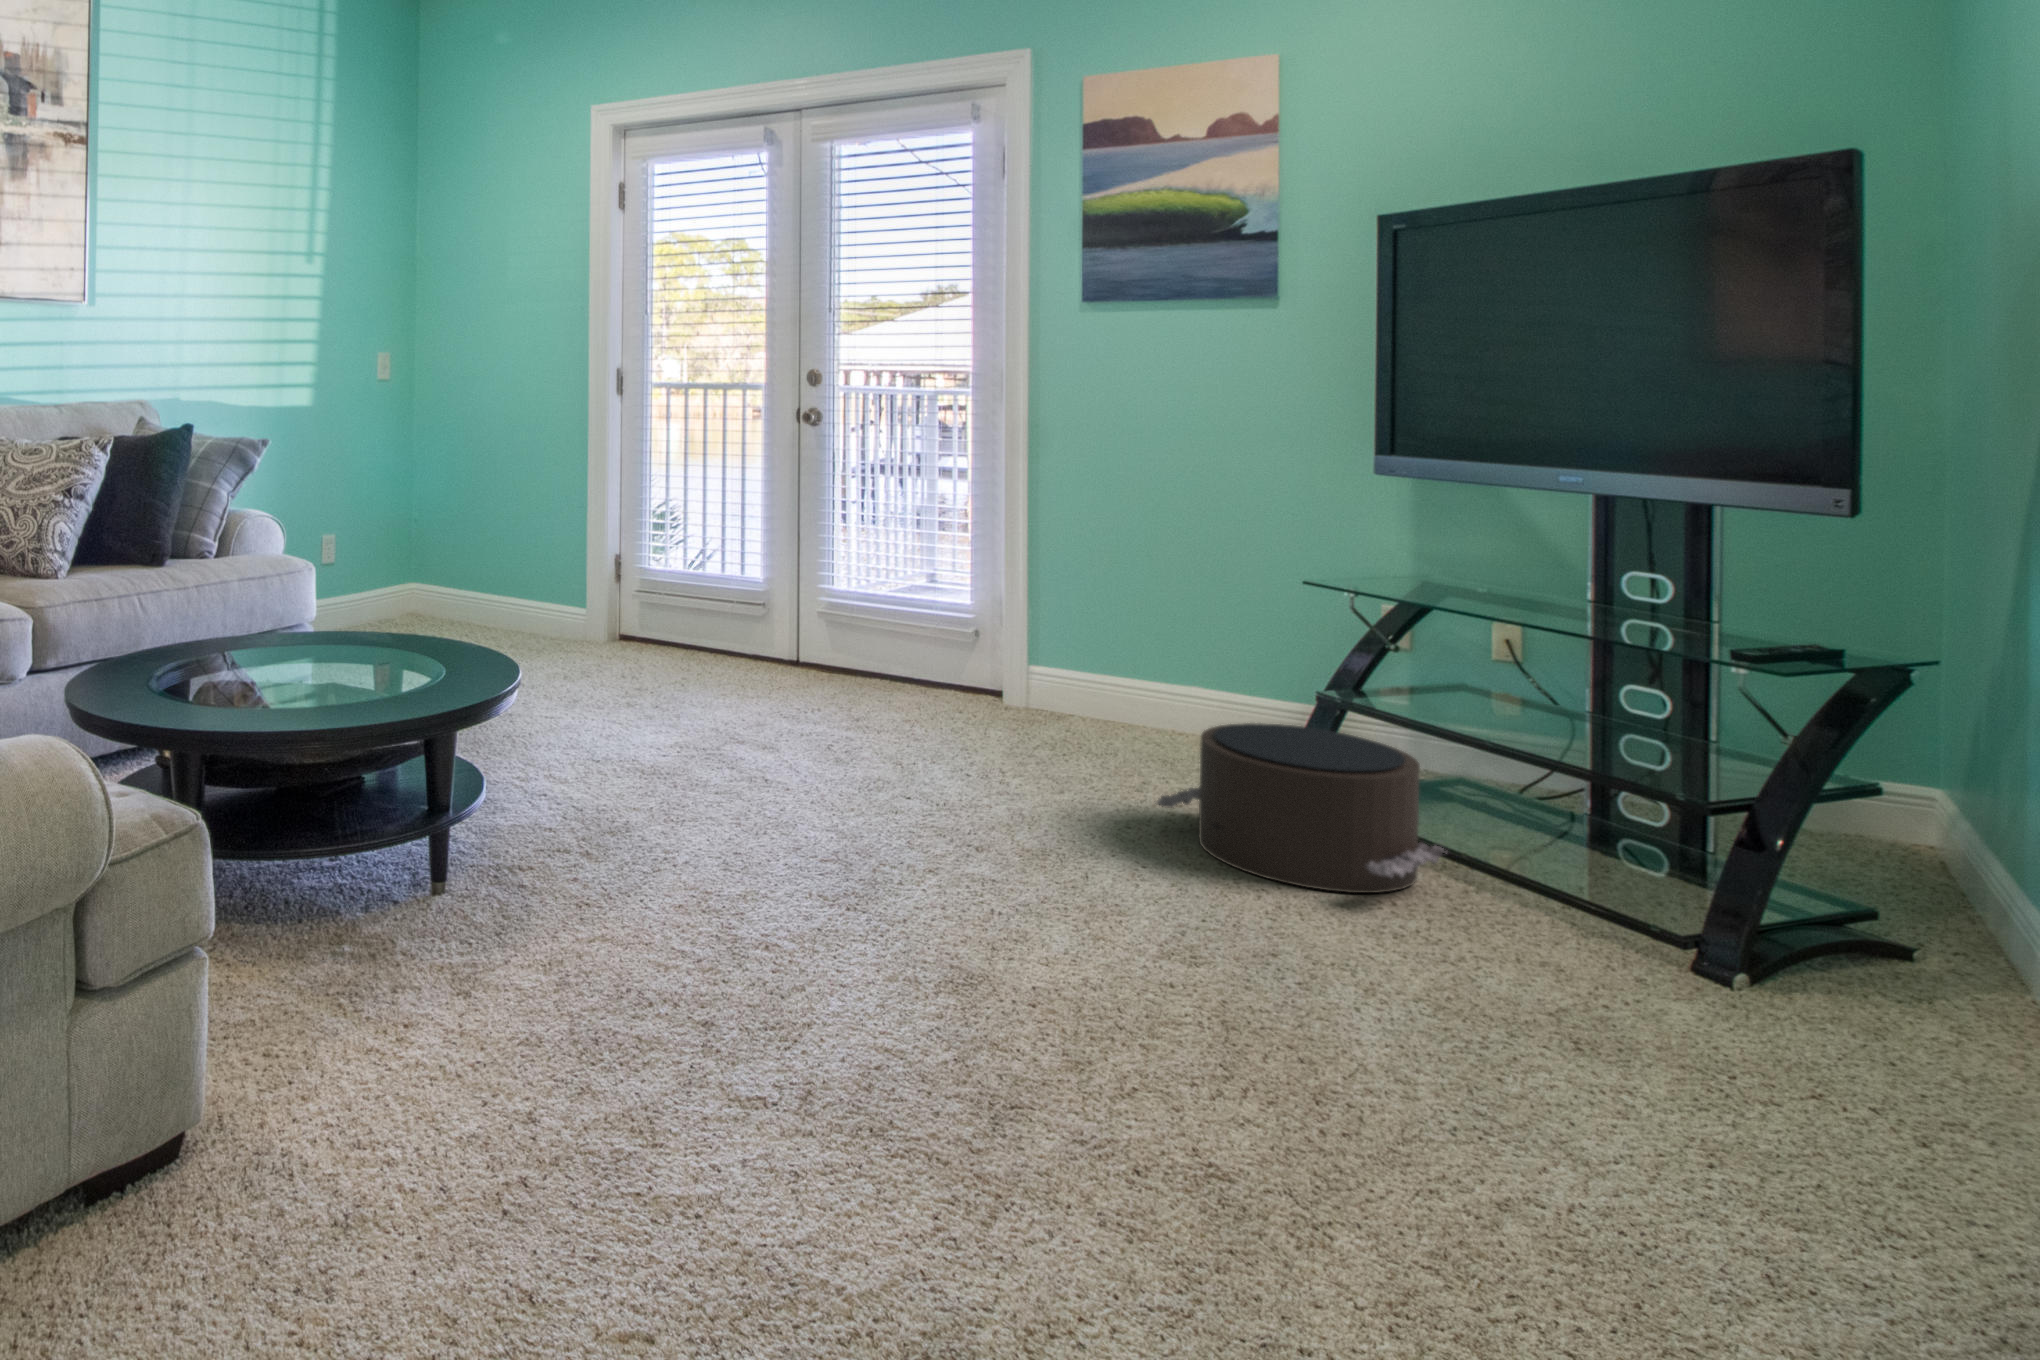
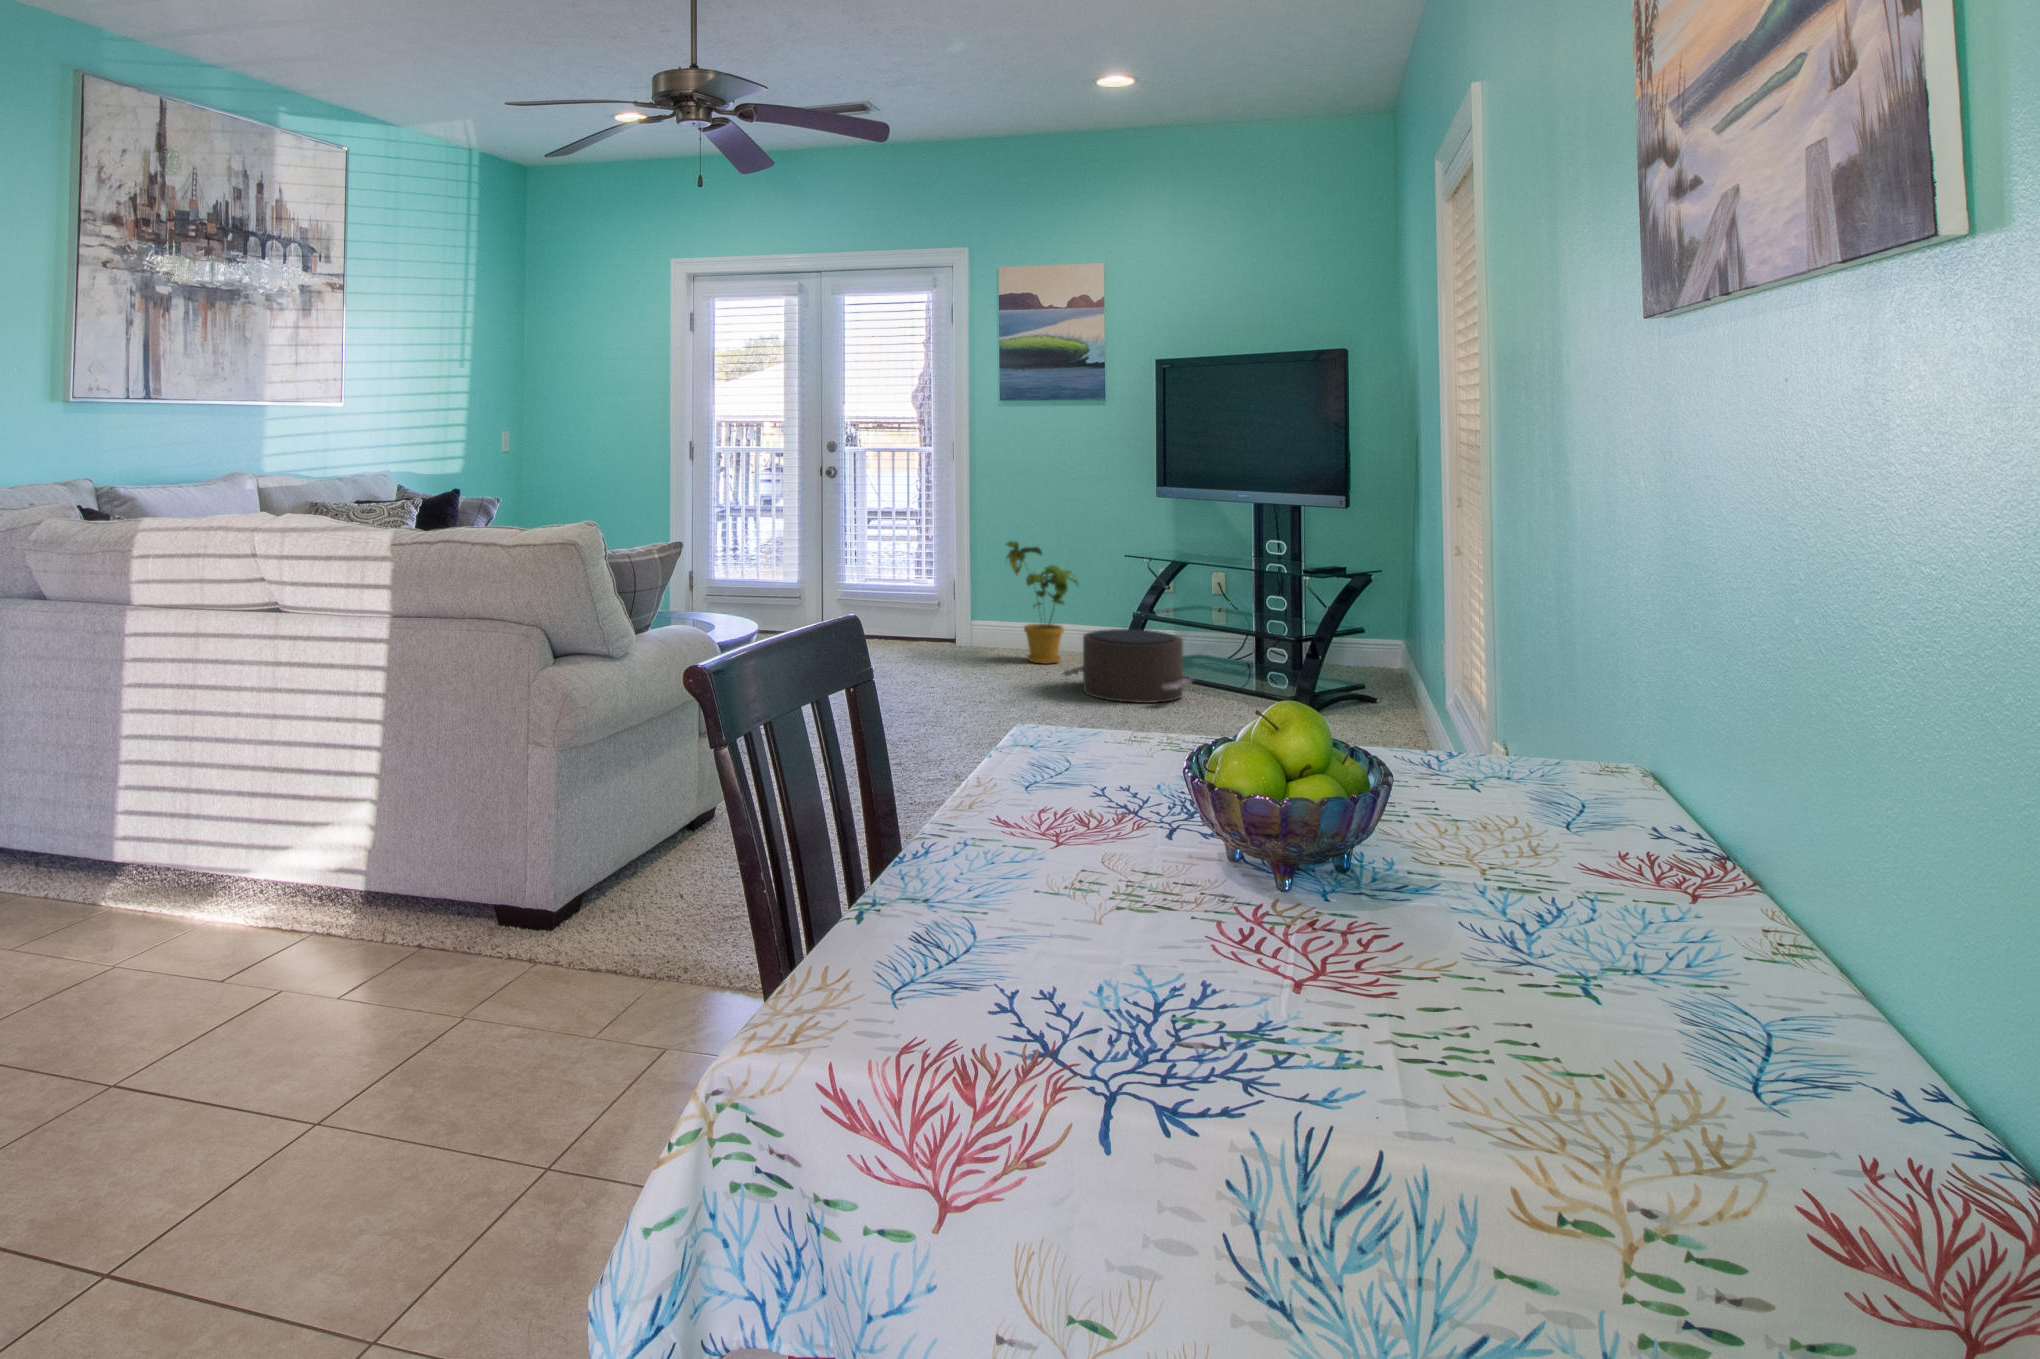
house plant: none [1069,540,1209,760] -> present [1007,541,1077,664]

